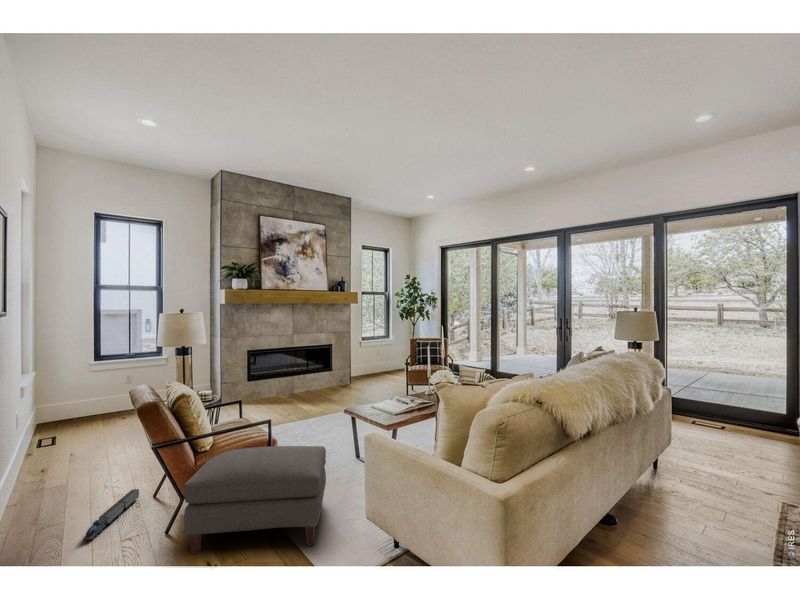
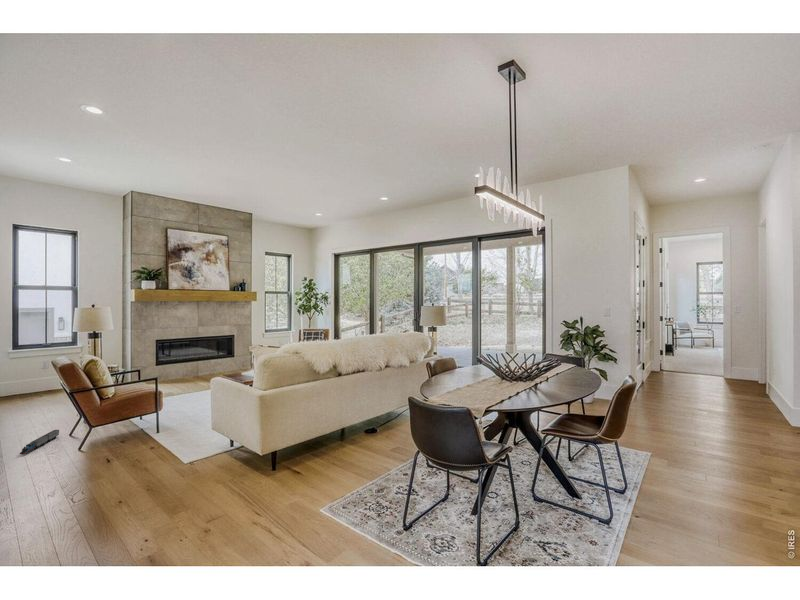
ottoman: present [184,446,326,554] -> none [92,394,196,456]

